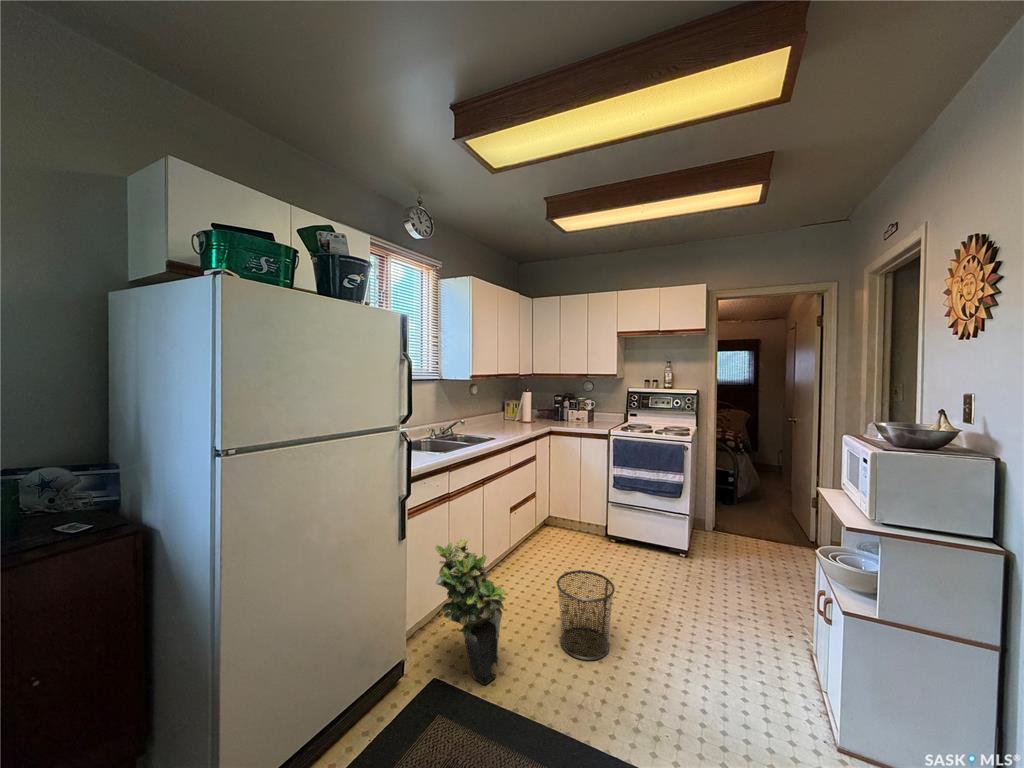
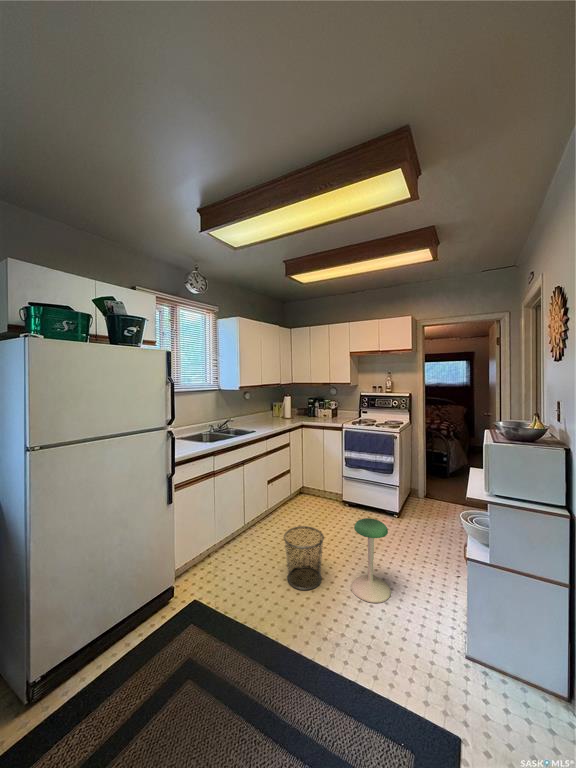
potted plant: present [435,537,507,685] -> none [192,502,244,605]
stool: none [652,559,710,676] -> present [351,518,391,603]

